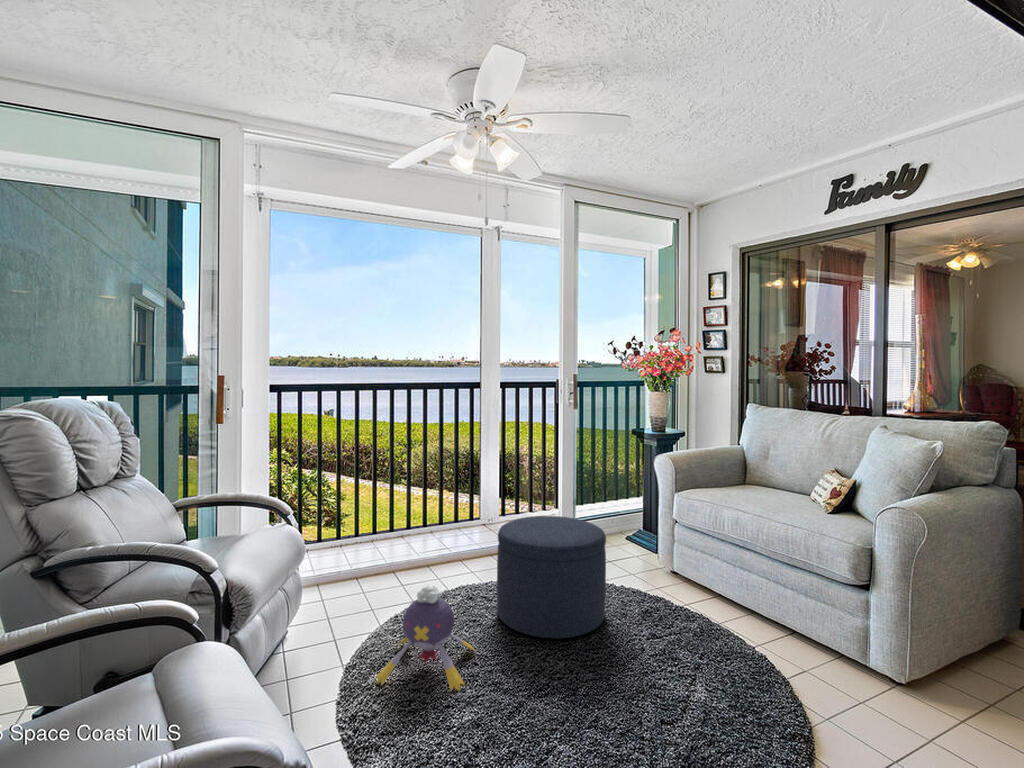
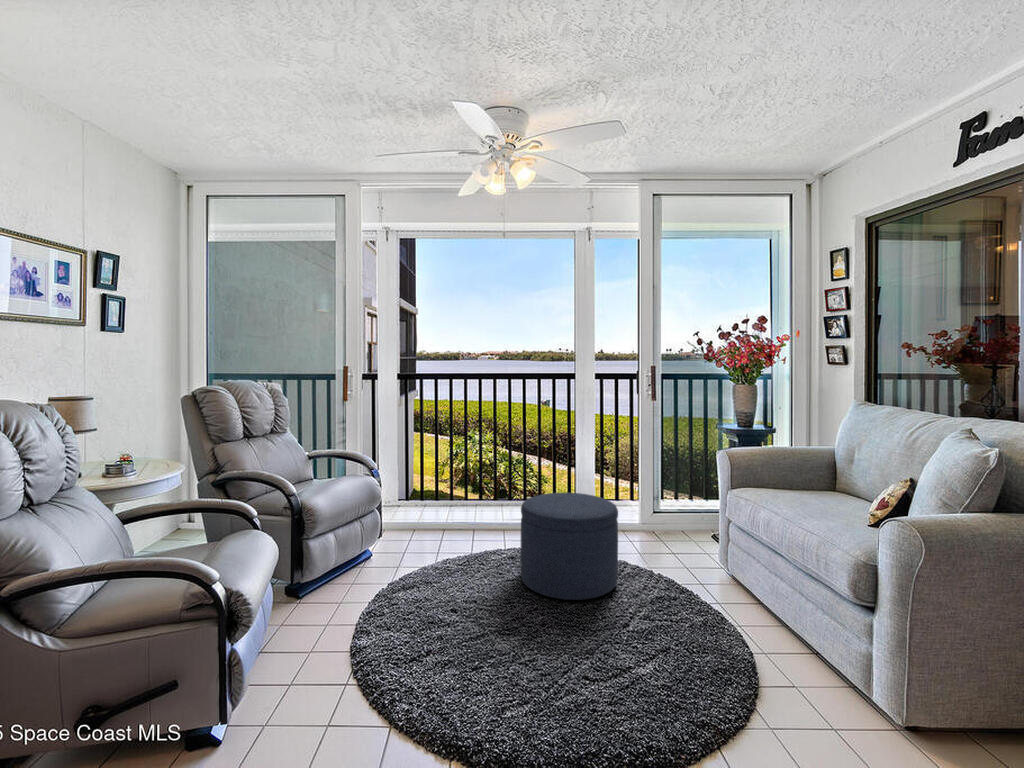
plush toy: present [376,586,475,691] -> none [397,532,483,616]

